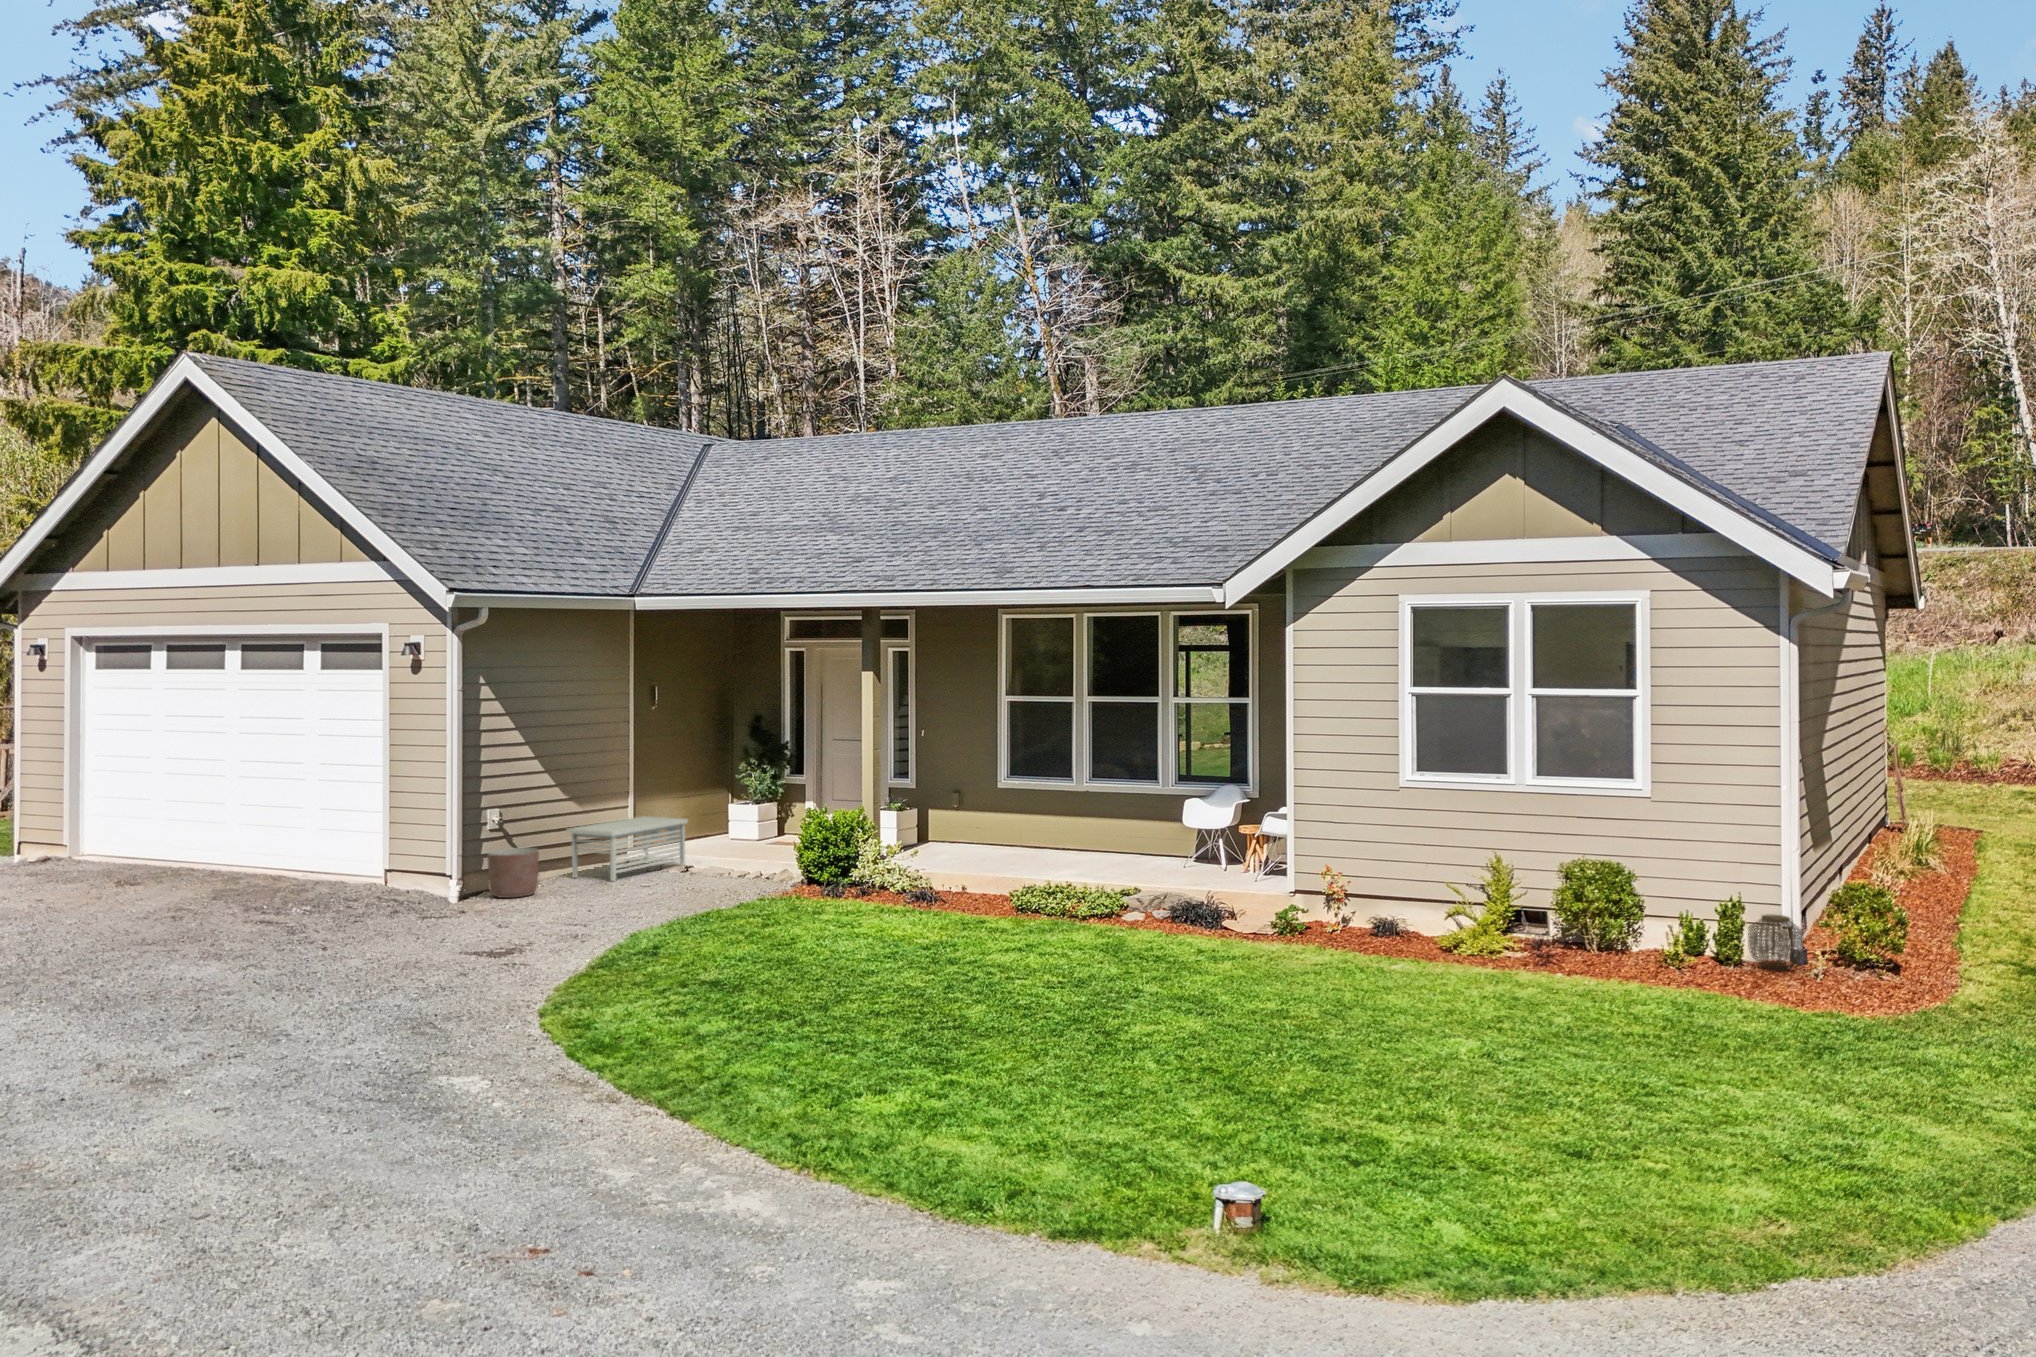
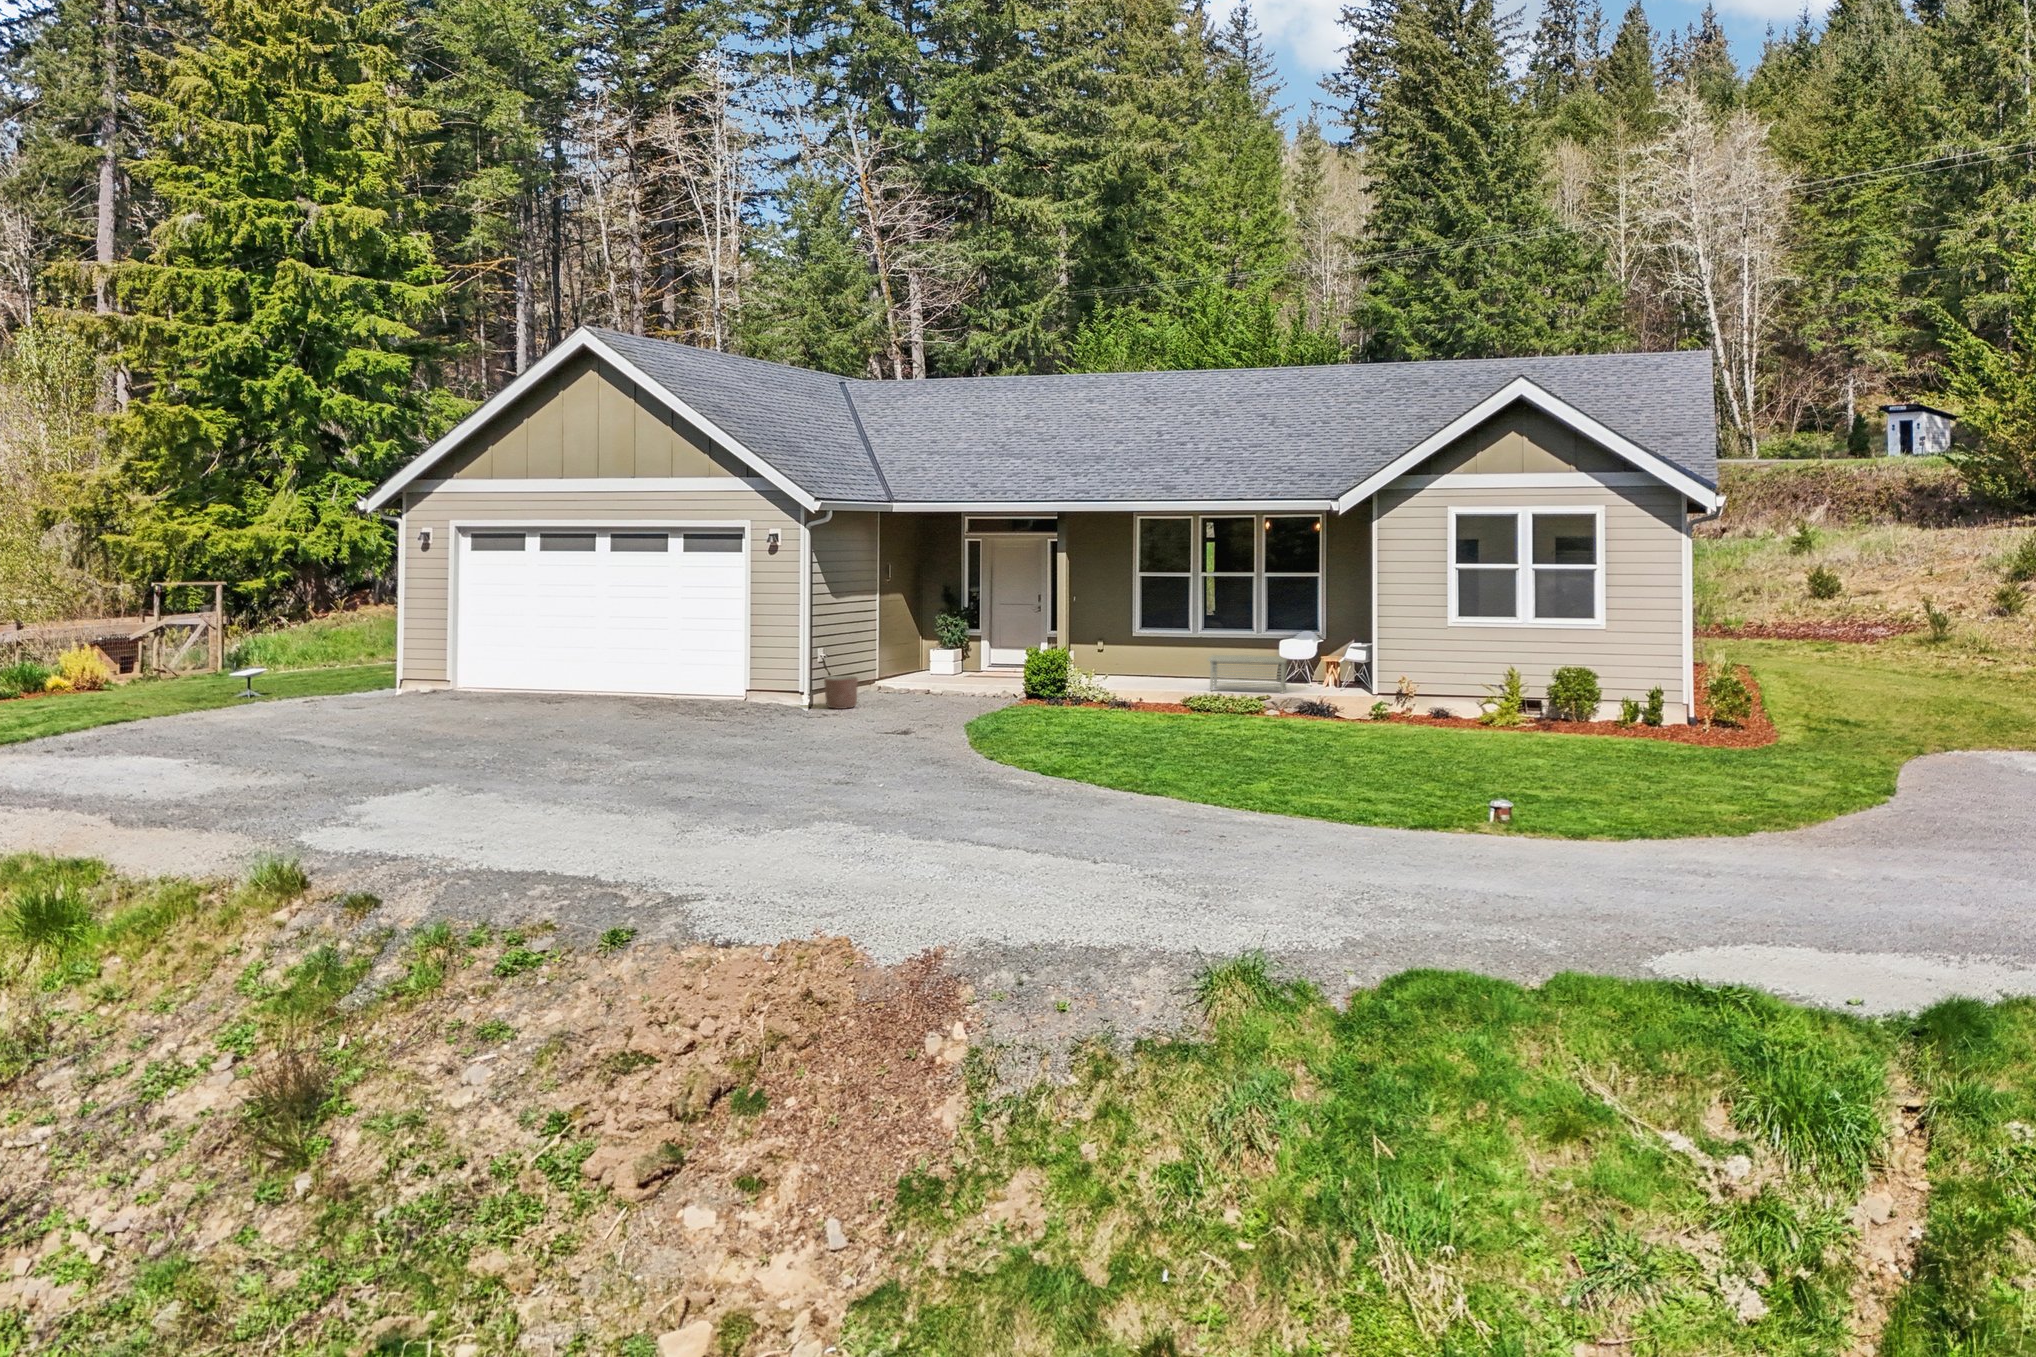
storage bench: present [566,816,688,881] -> present [1208,655,1287,693]
woven basket: present [1748,915,1804,970] -> none [1660,697,1693,728]

